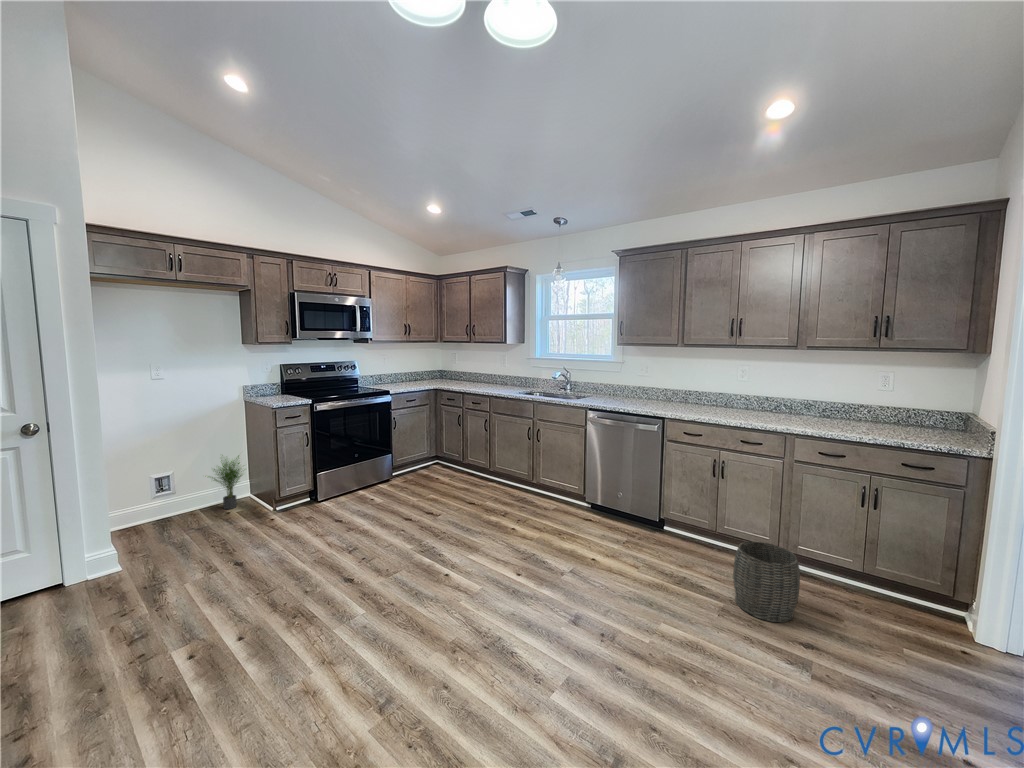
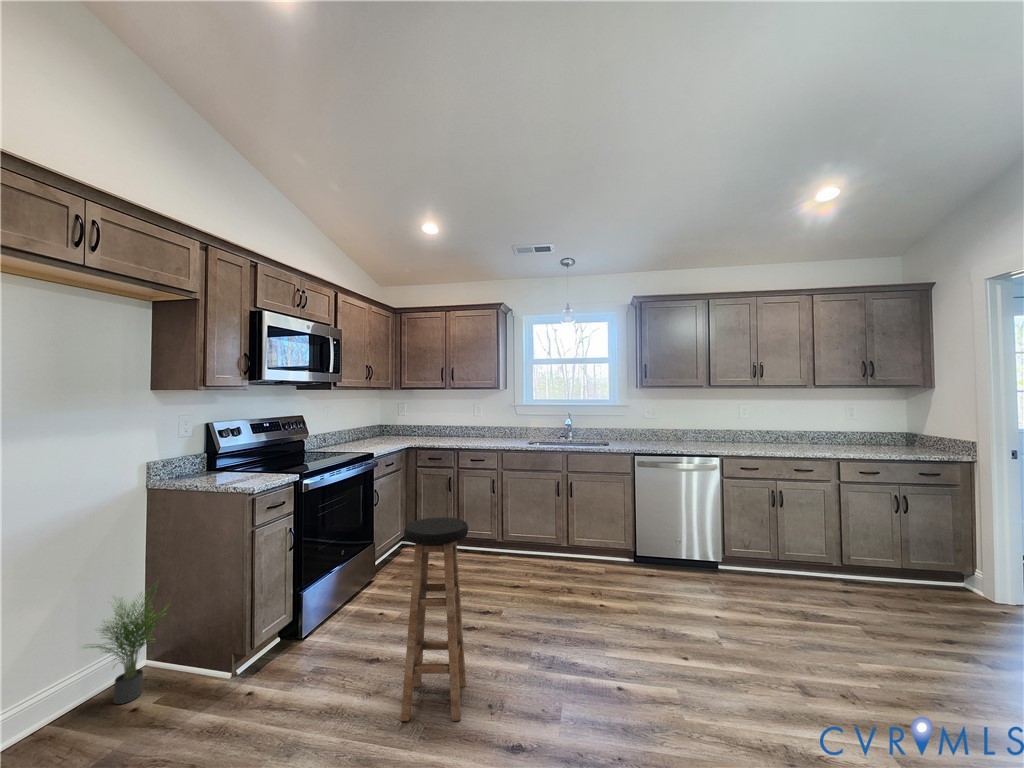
bar stool: none [310,435,363,559] -> present [401,517,468,721]
woven basket: present [733,541,800,622] -> none [850,557,917,628]

